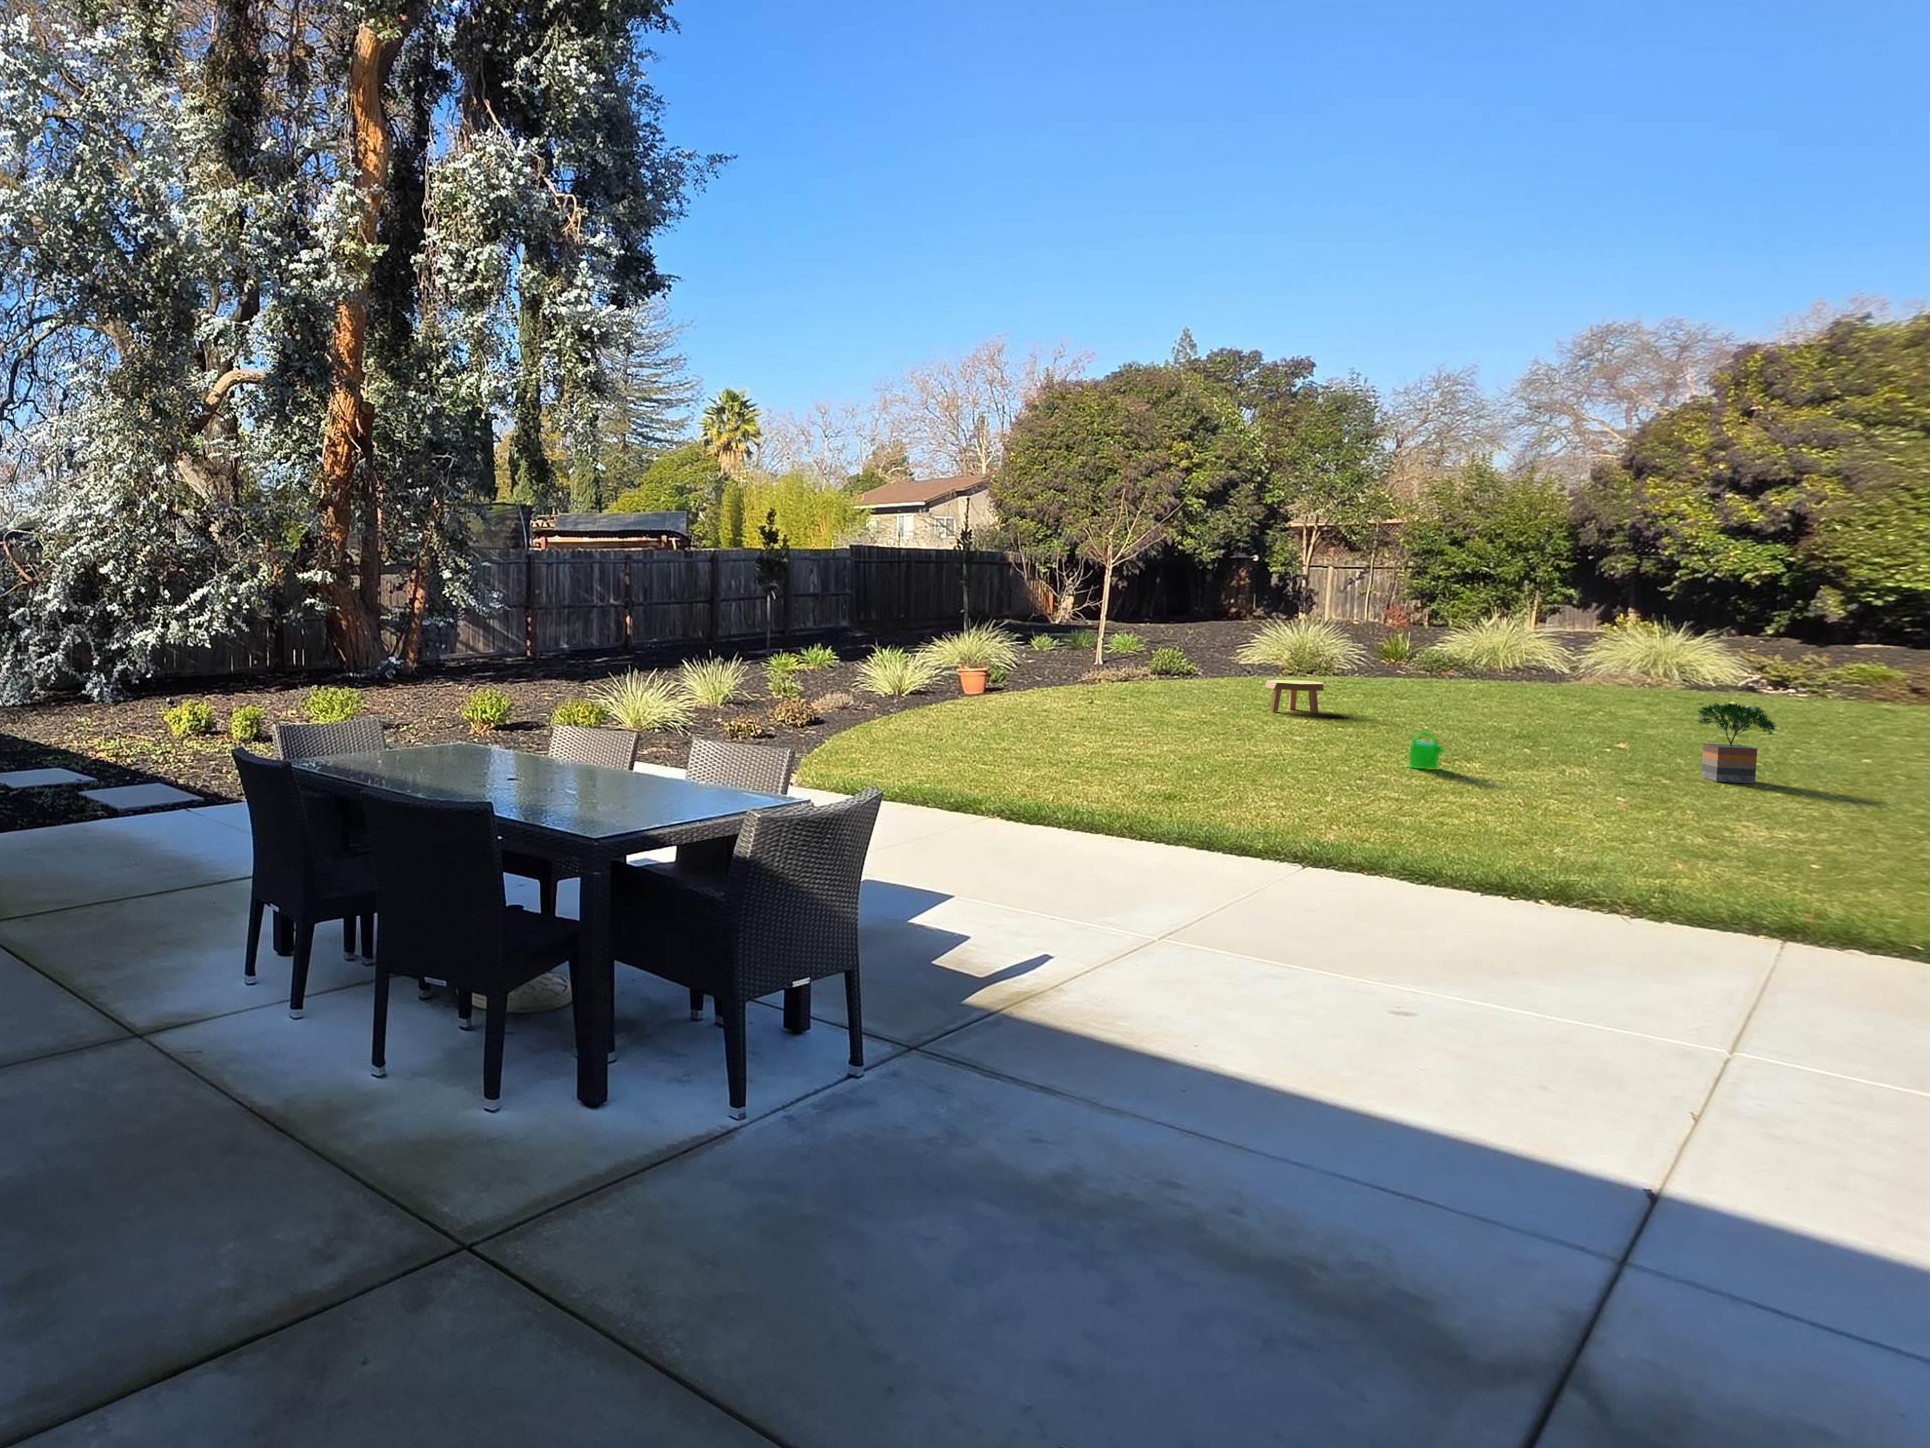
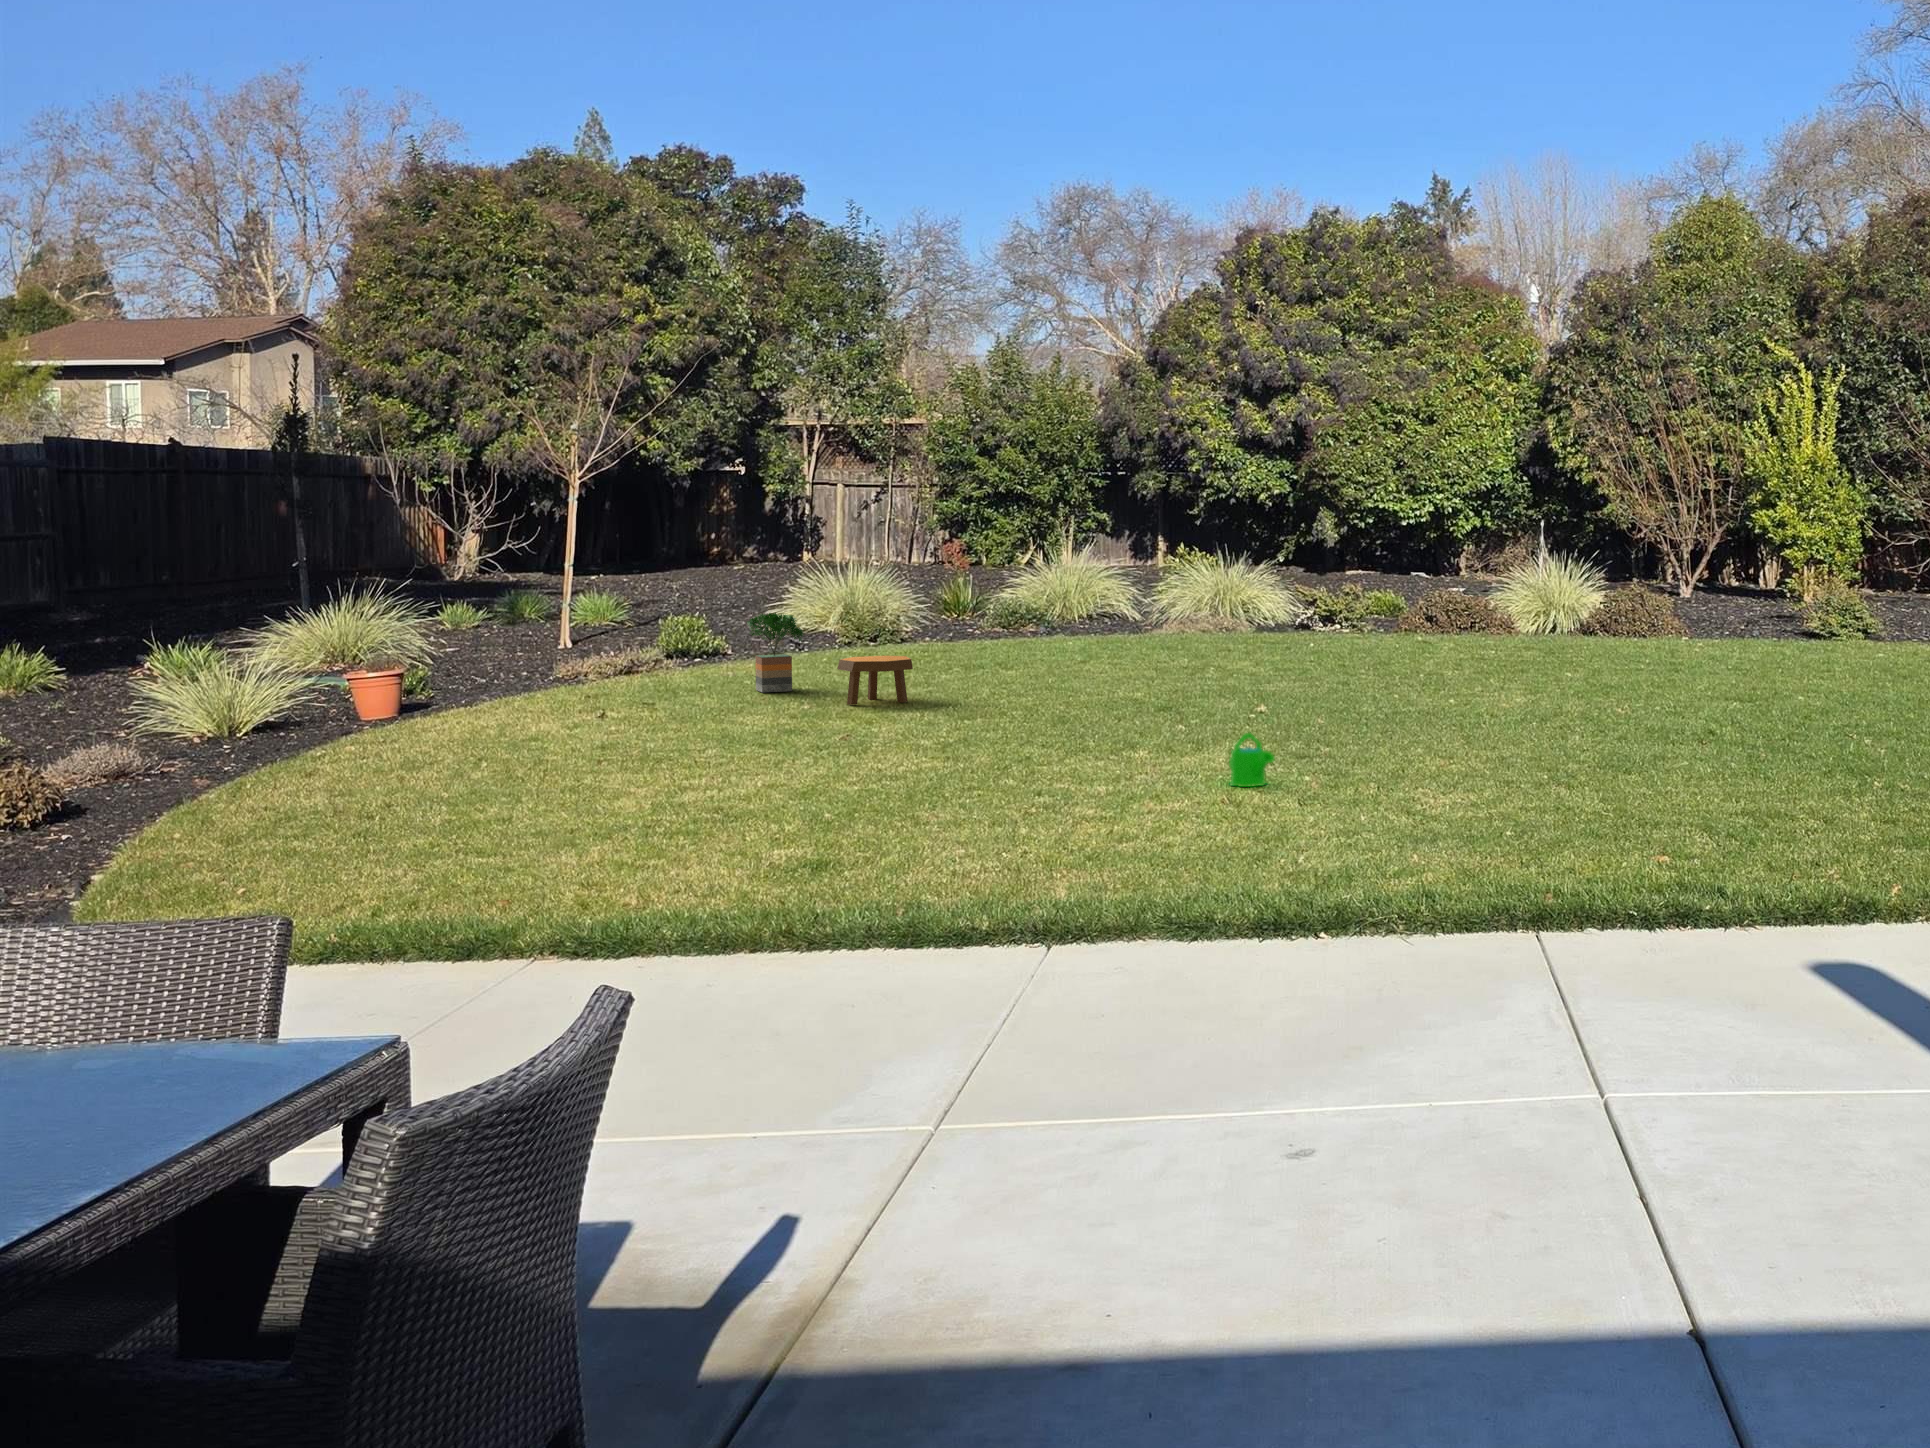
potted tree: present [1697,703,1776,784] -> present [748,613,804,692]
watering can: present [1408,732,1444,770] -> present [1229,732,1275,787]

